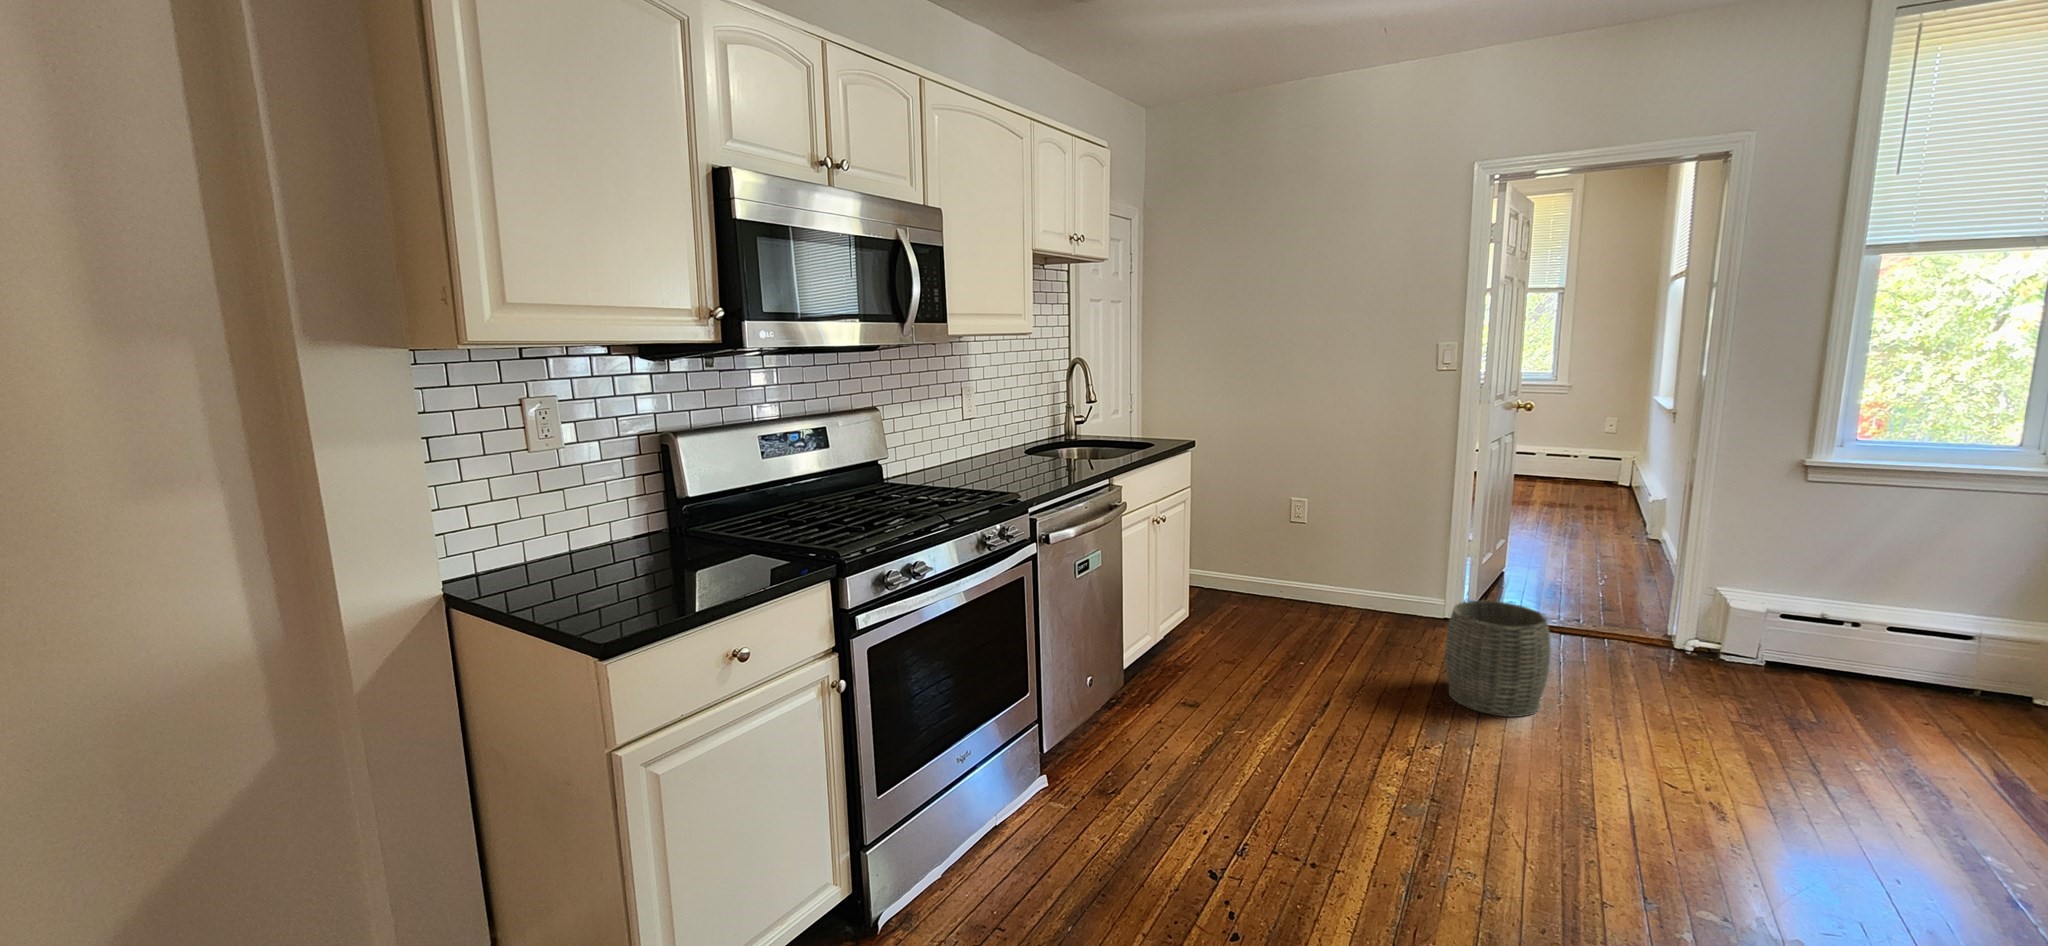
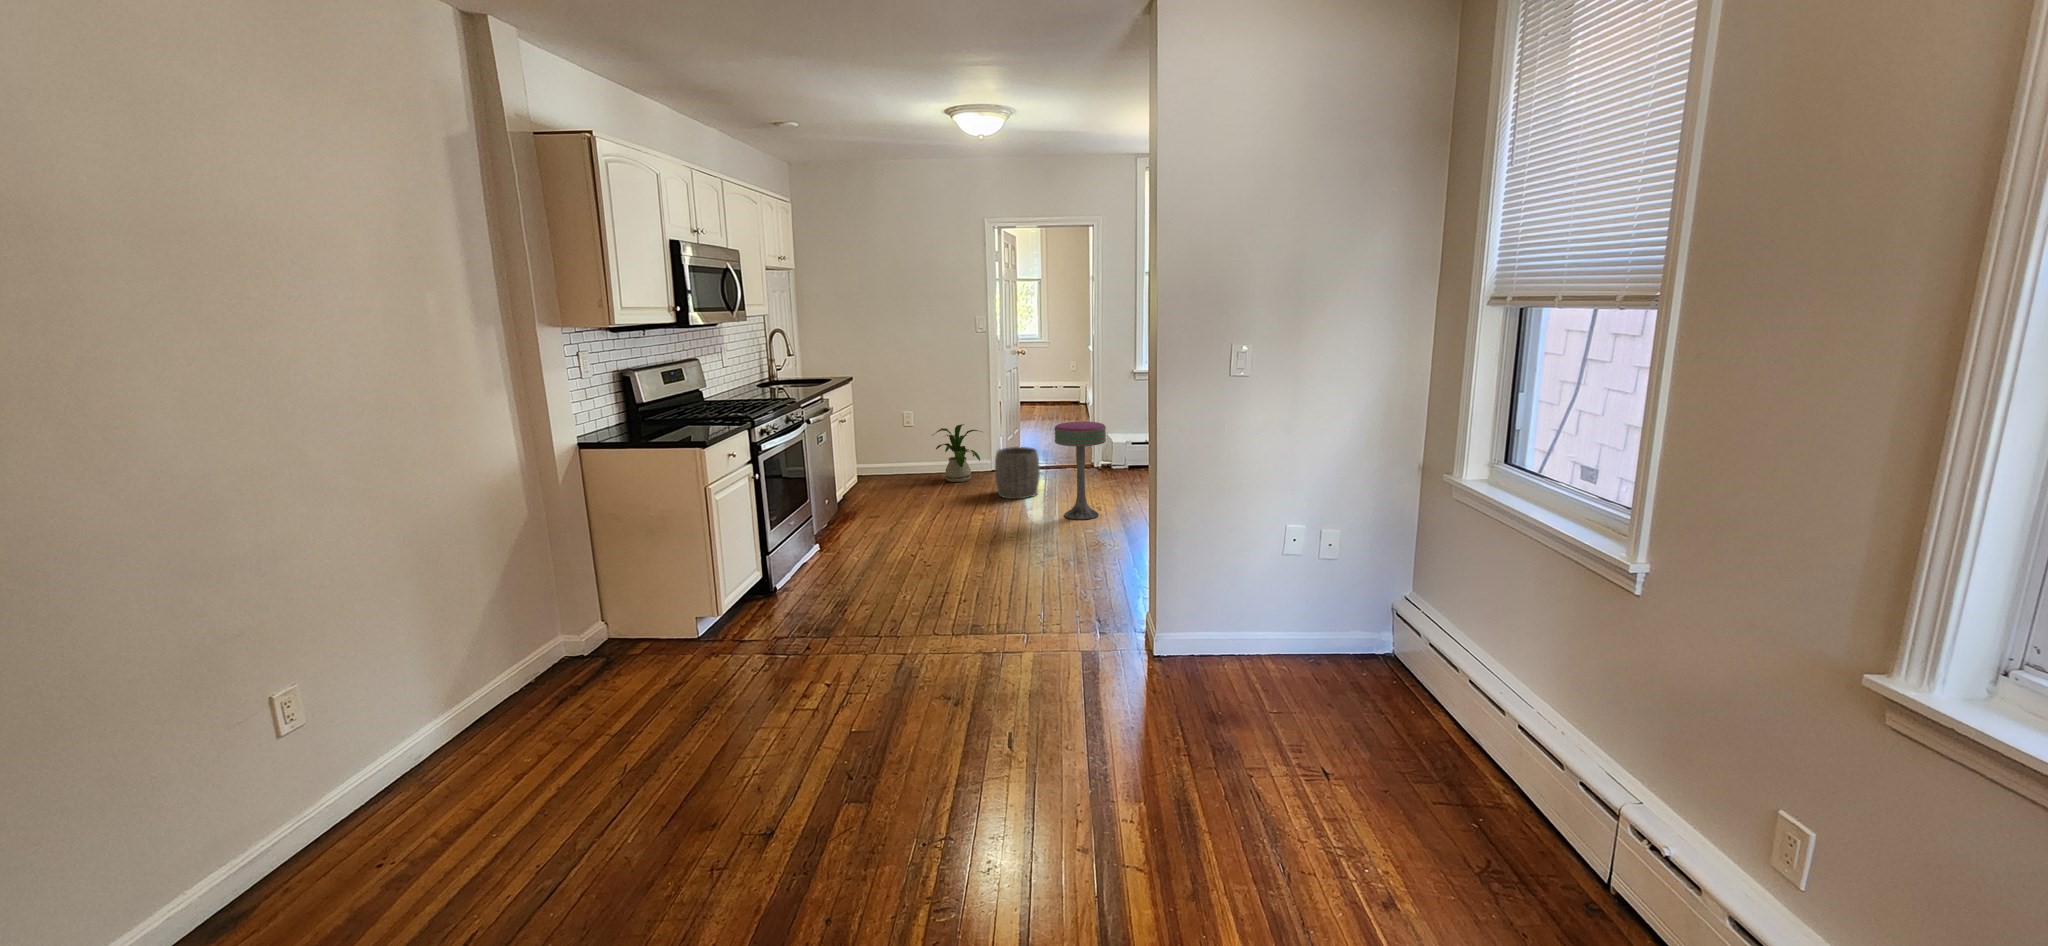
house plant: none [1330,536,1434,638] -> present [933,424,981,482]
bar stool: none [1607,592,1770,844] -> present [1054,421,1106,520]

